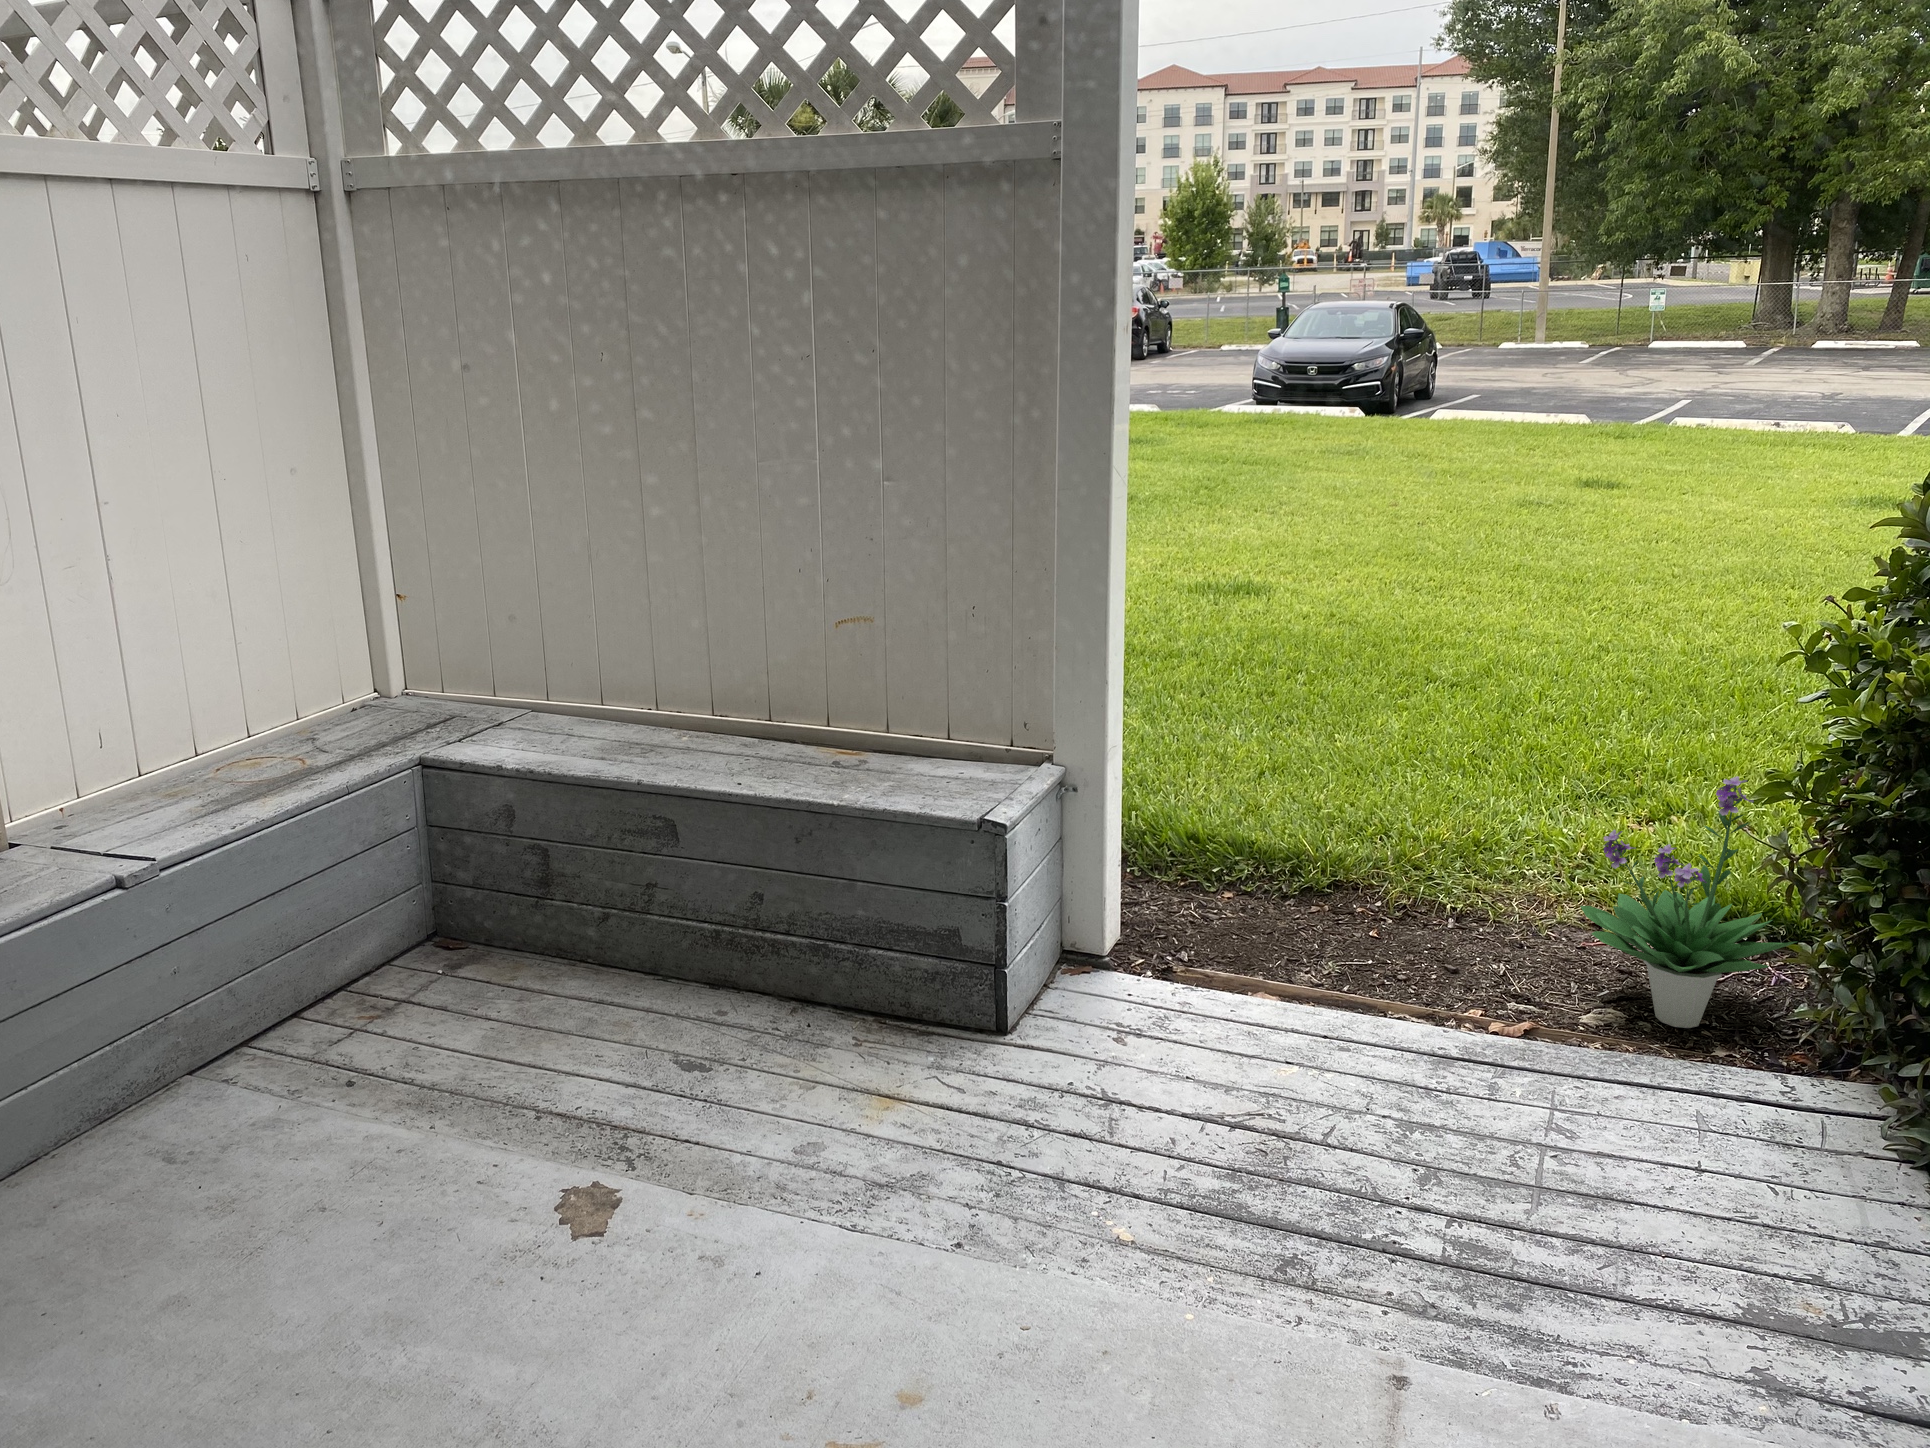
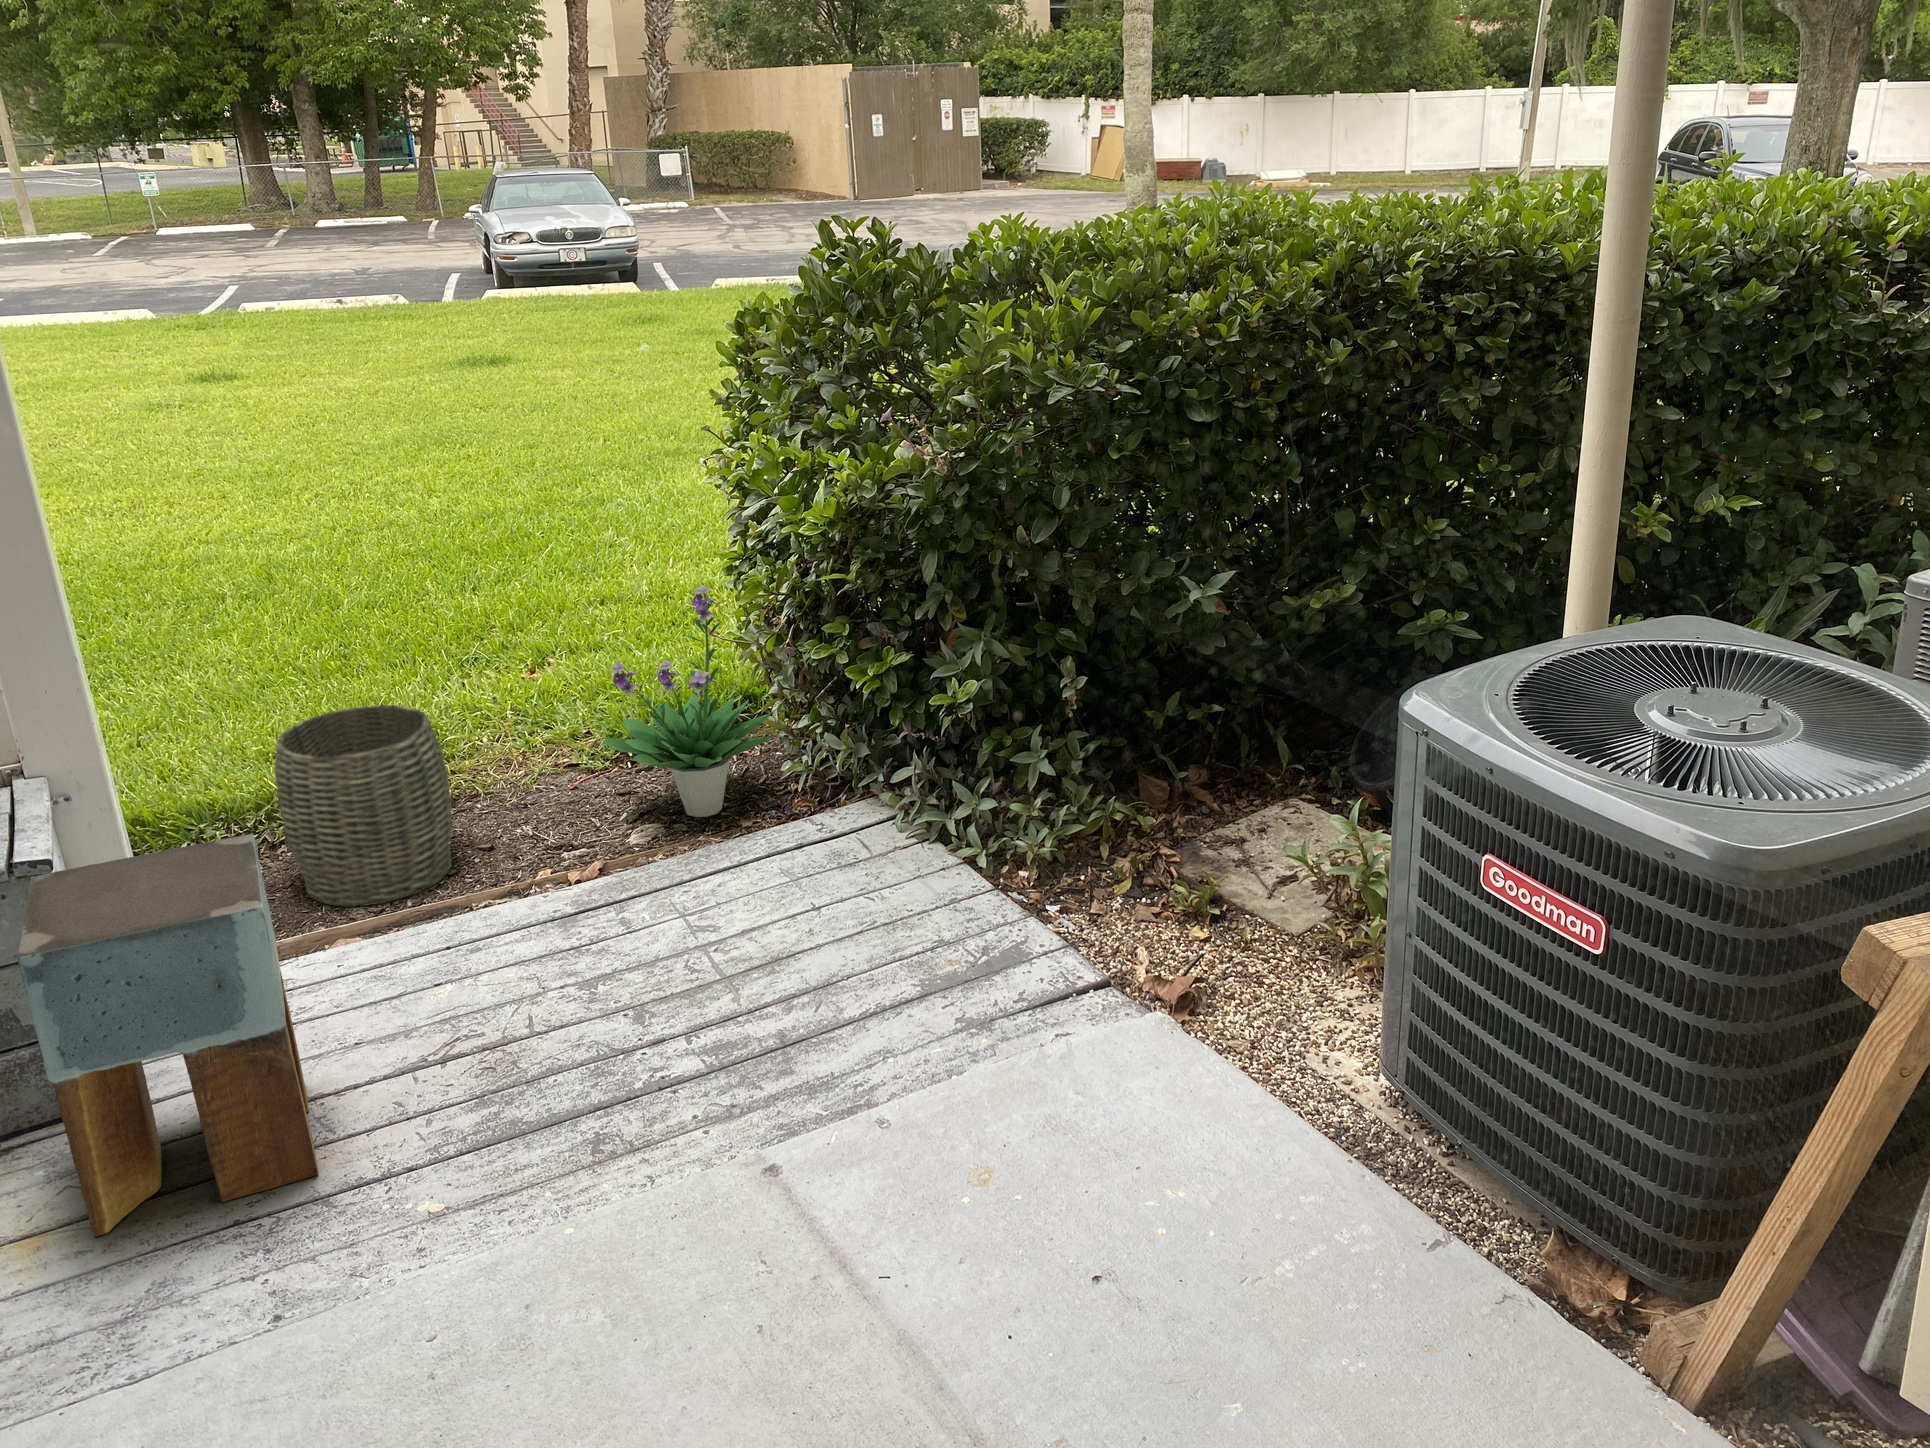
woven basket: none [1263,796,1416,981] -> present [275,705,452,907]
stool: none [911,834,1132,1159] -> present [17,834,318,1237]

